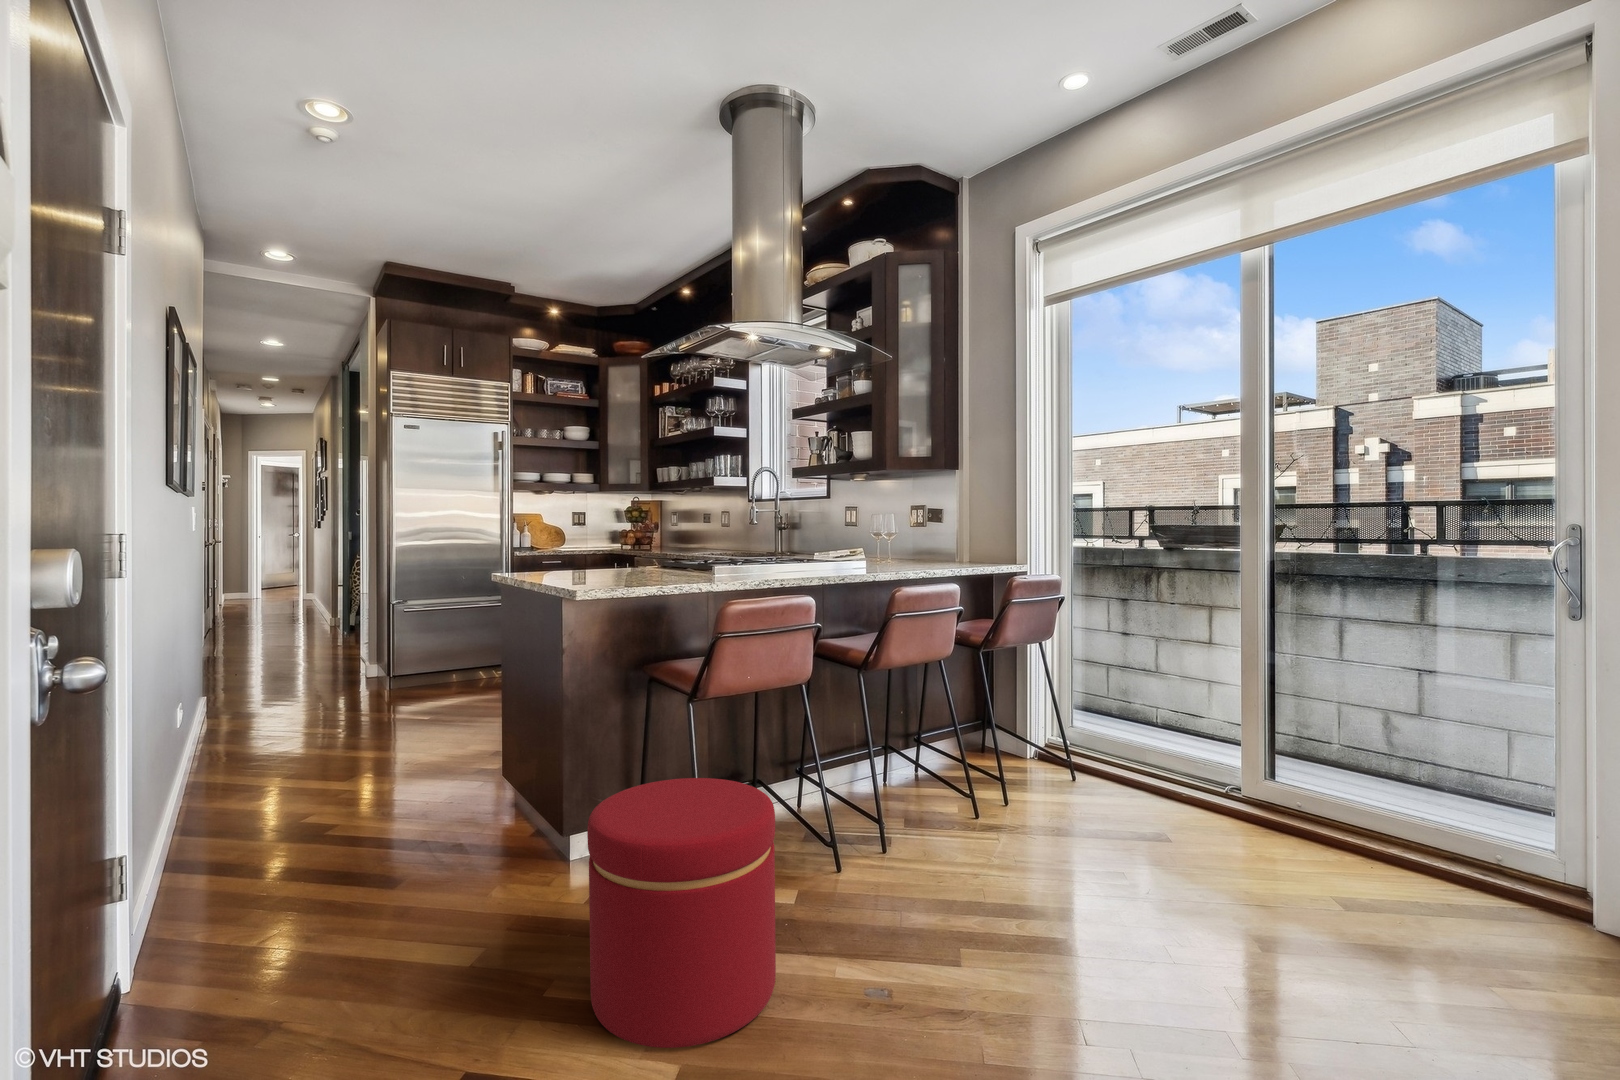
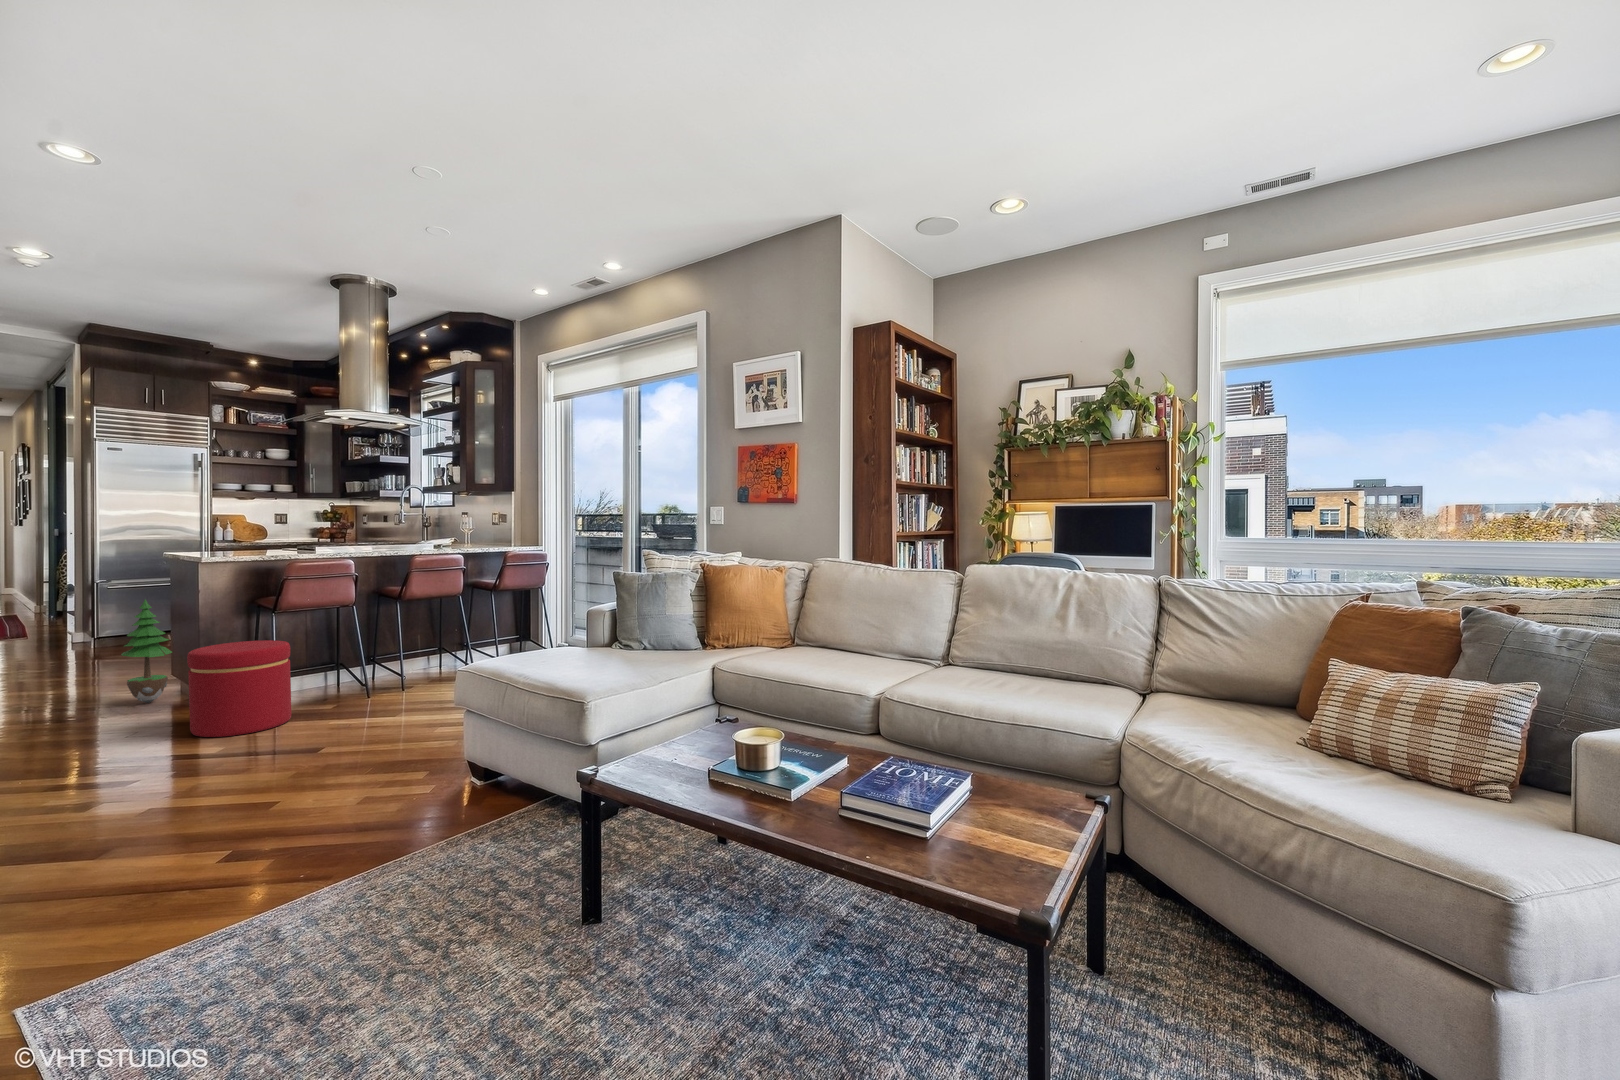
potted tree: none [441,662,516,855] -> present [121,599,172,703]

